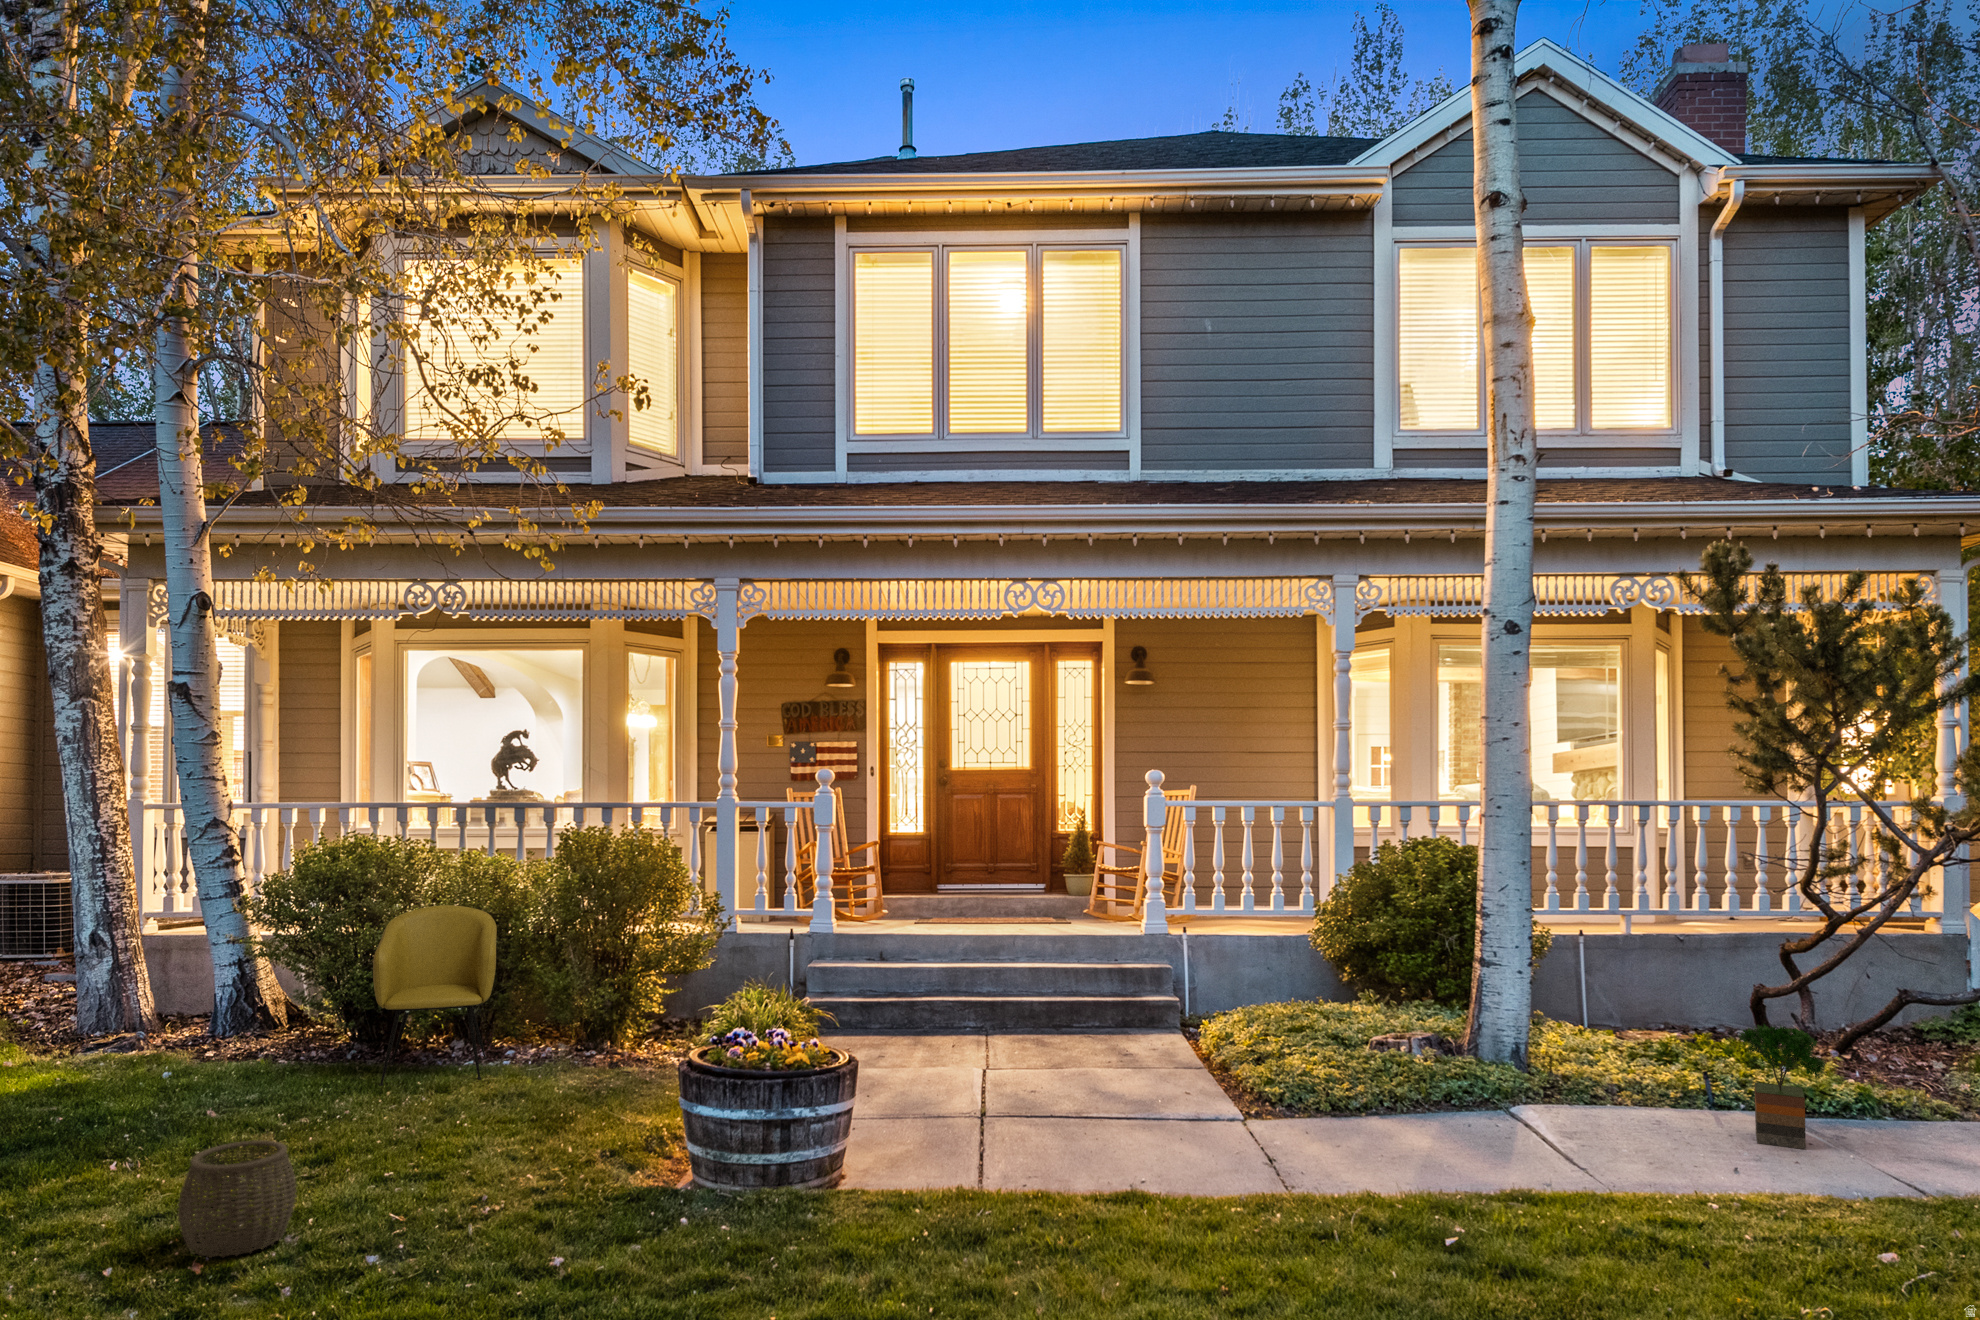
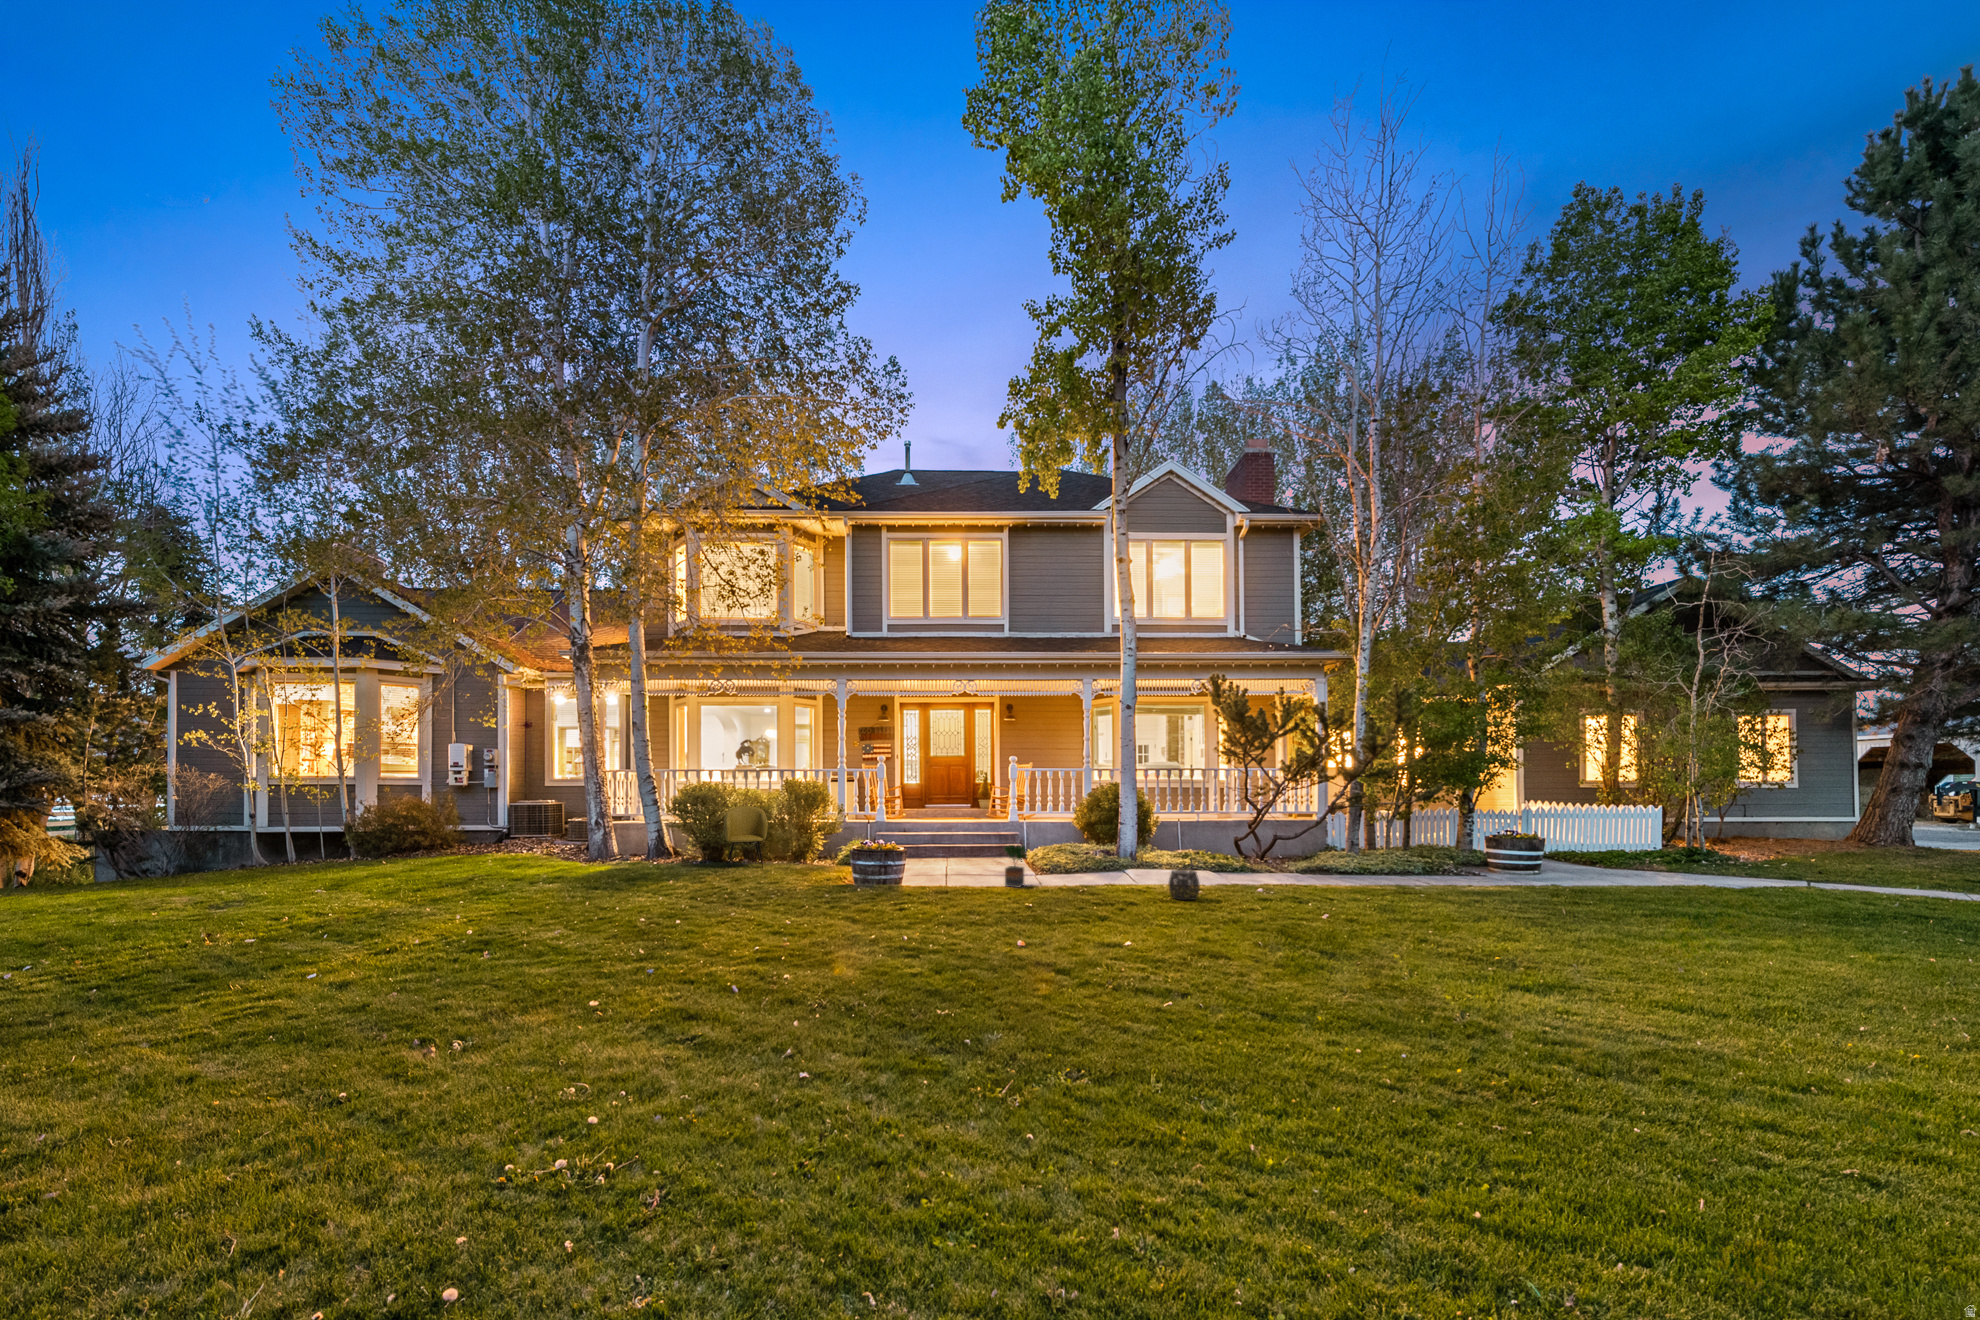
potted tree: present [1739,1025,1825,1149] -> present [1004,845,1028,888]
woven basket: present [178,1140,296,1258] -> present [1168,869,1200,900]

